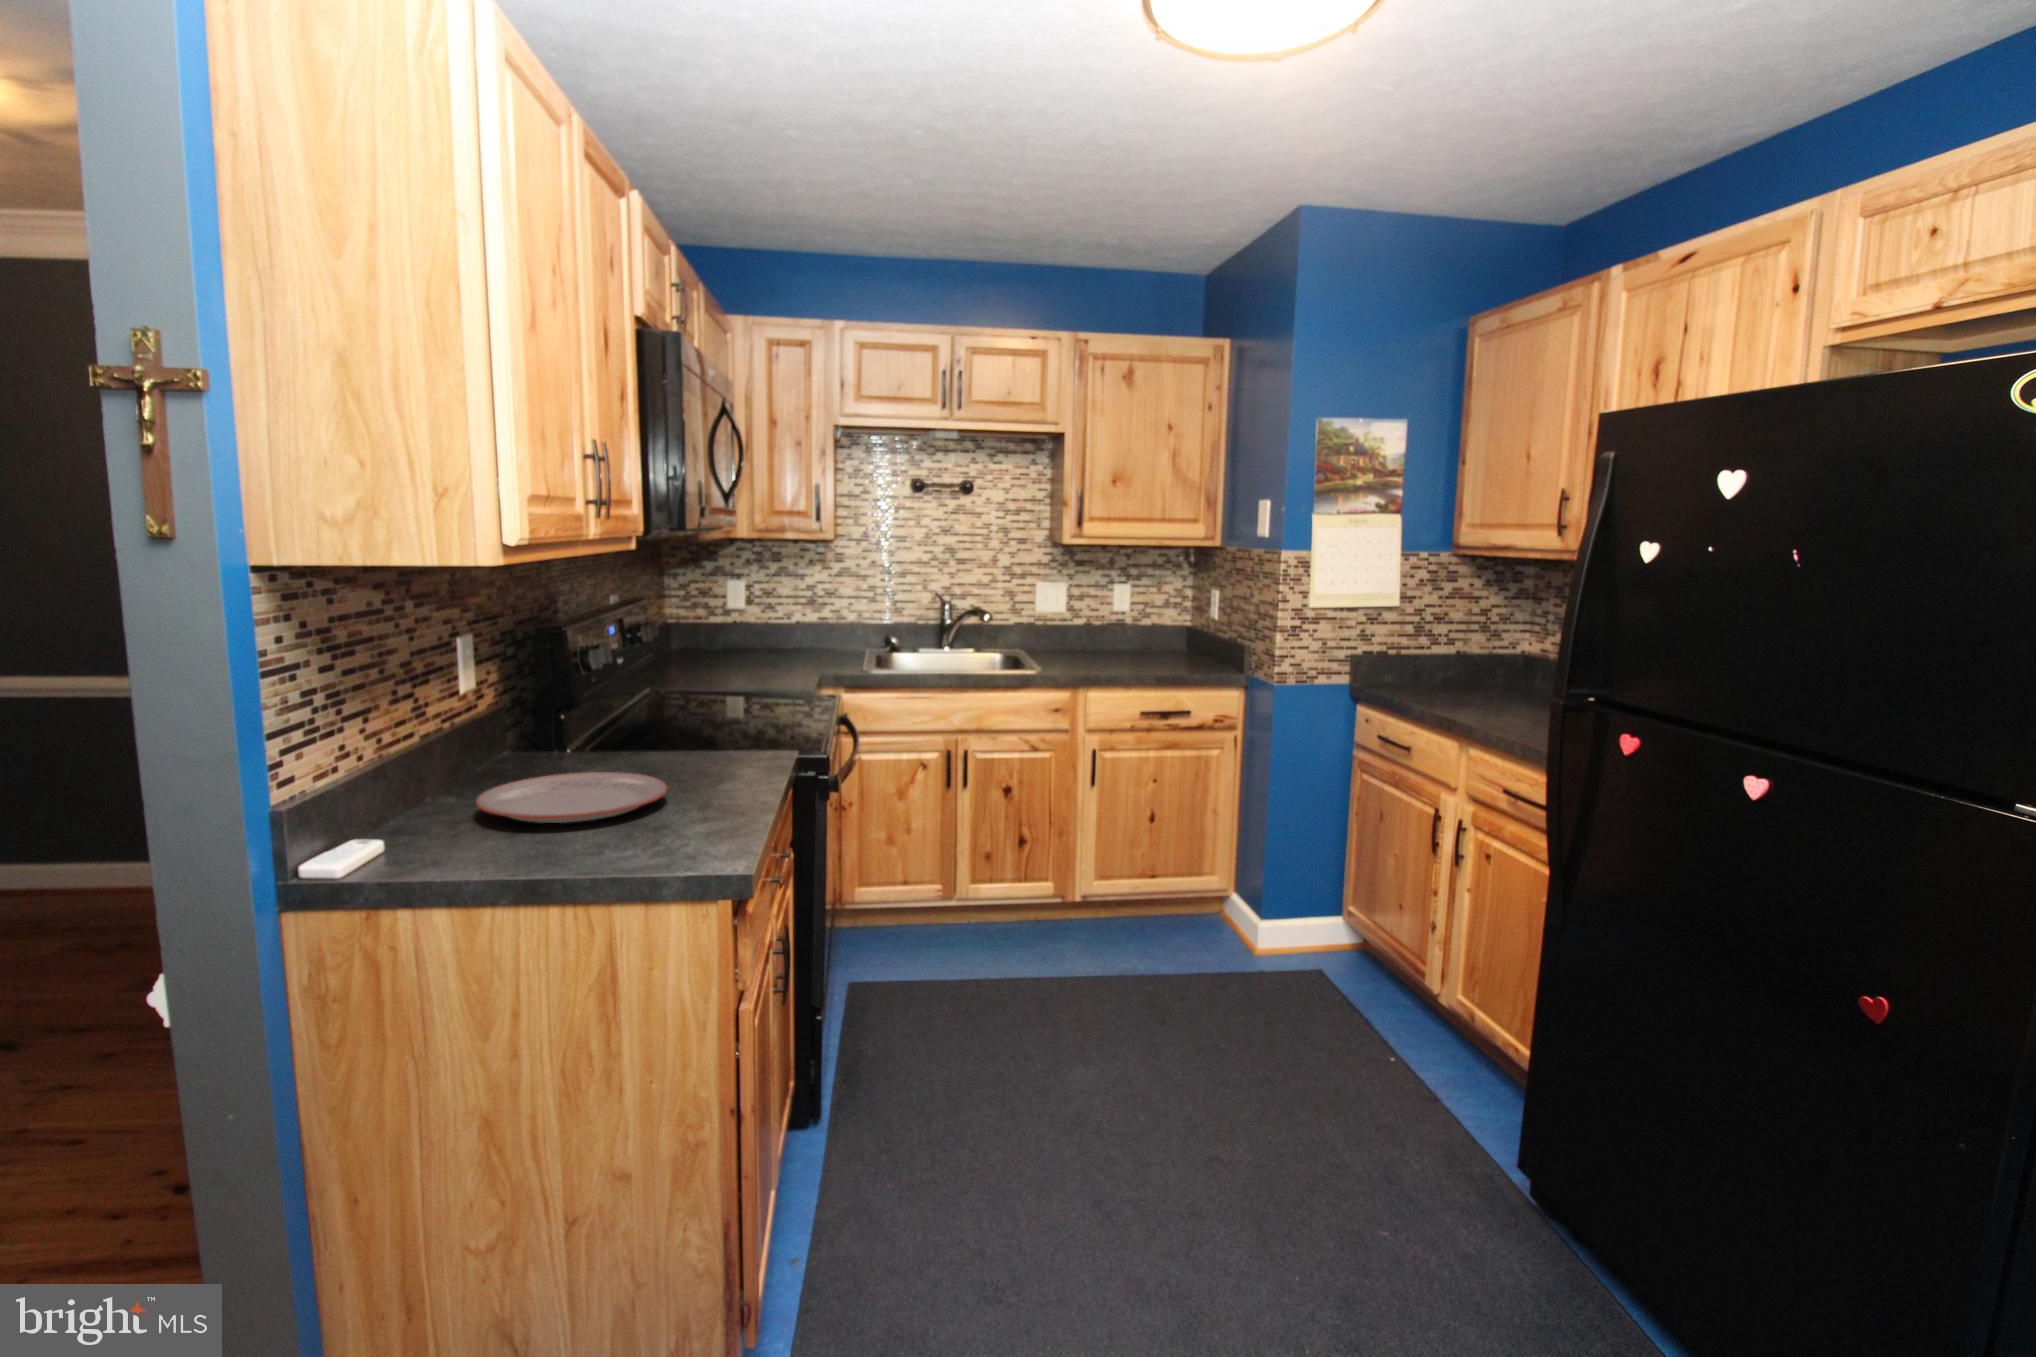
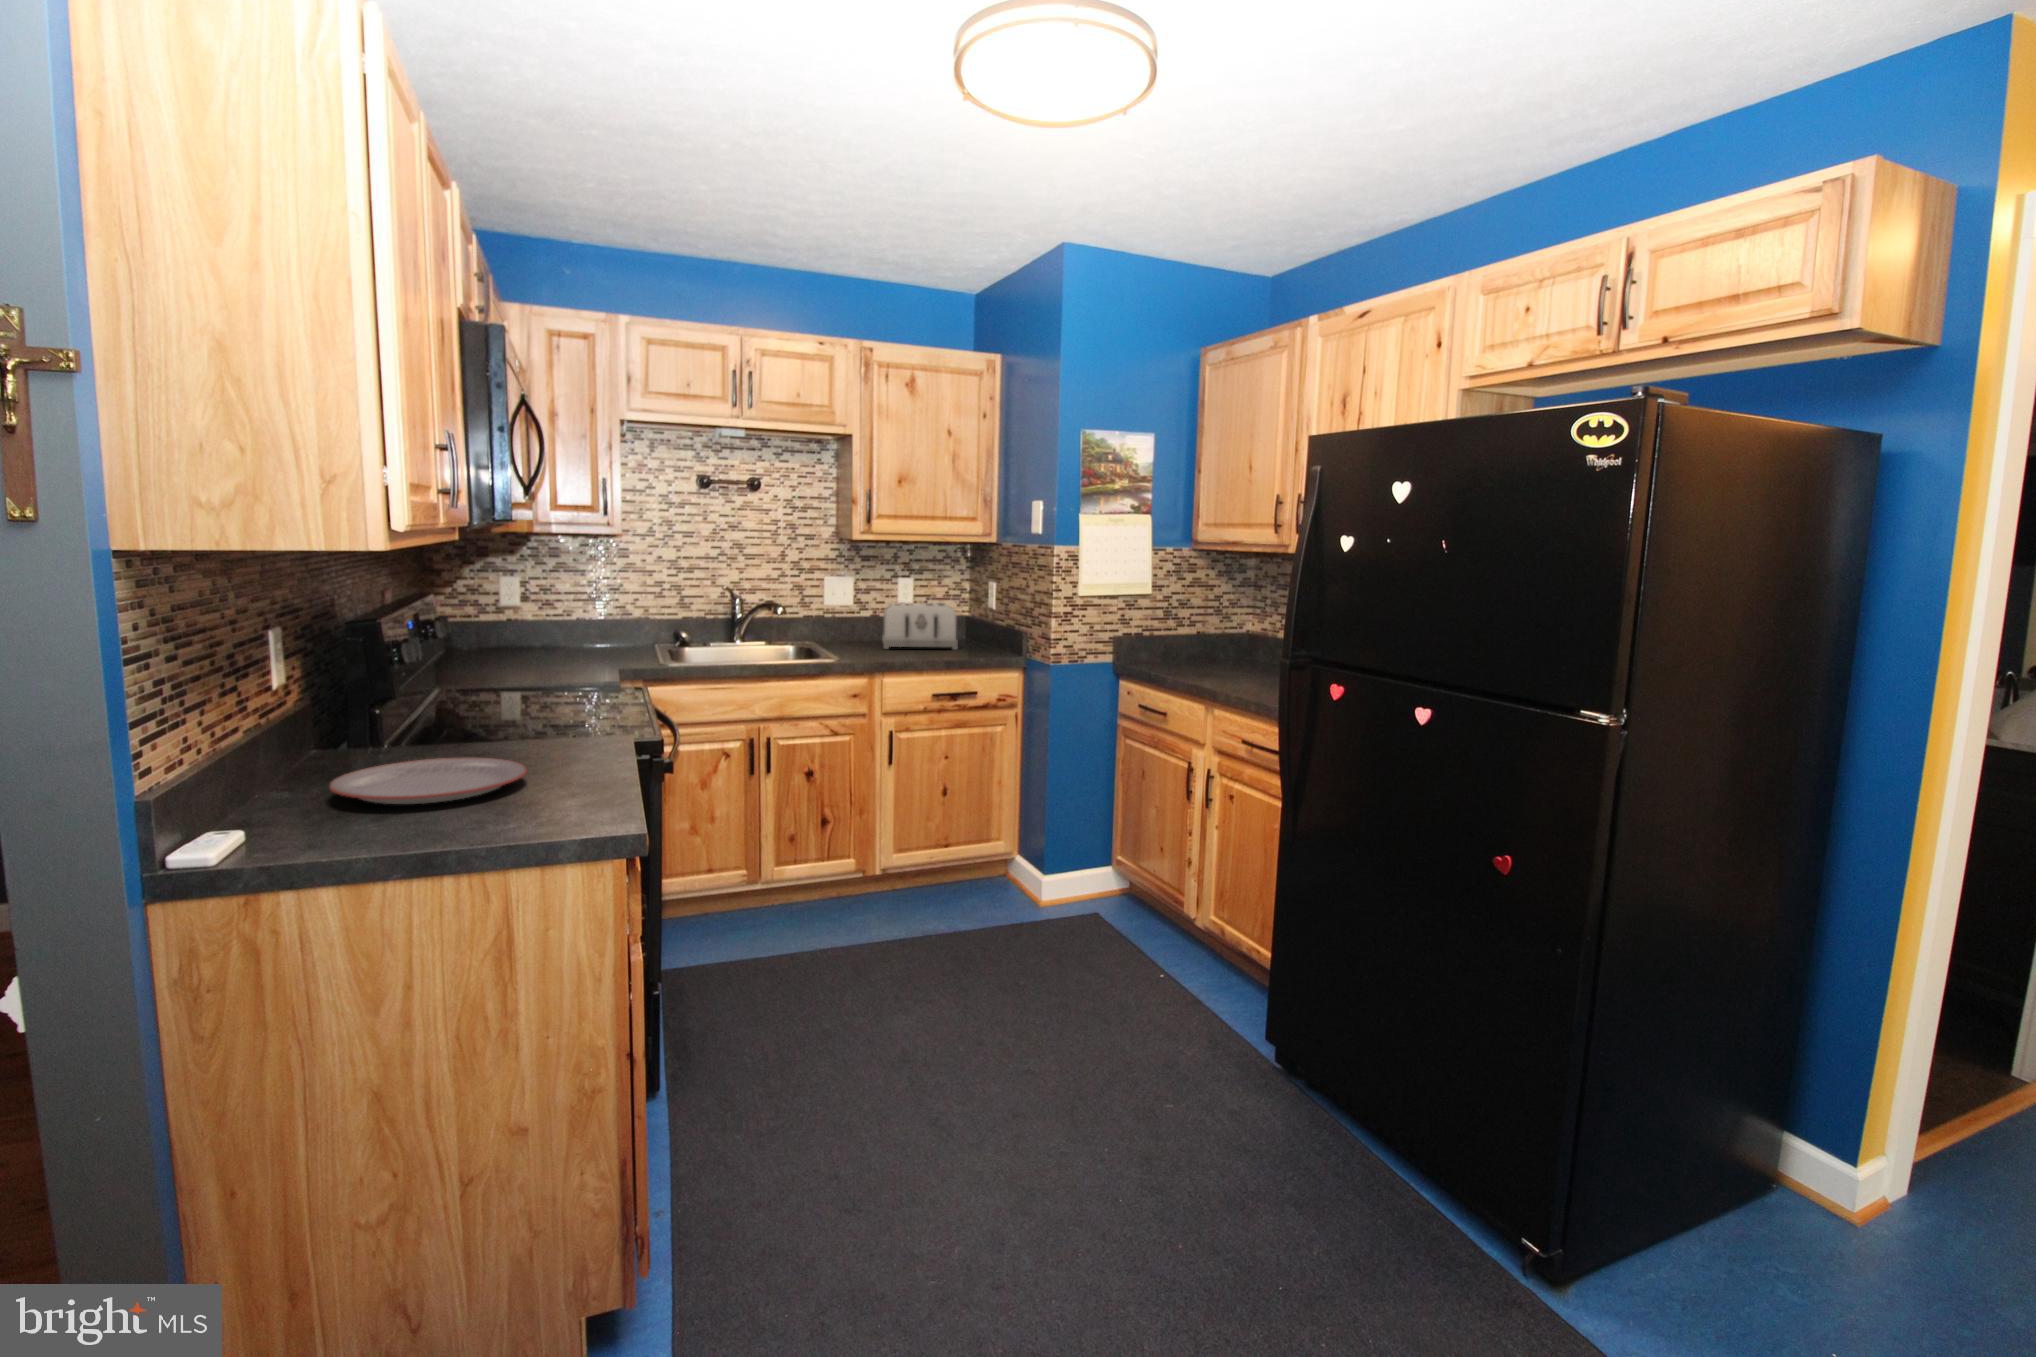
toaster: none [1096,610,1176,663] -> present [882,602,958,650]

